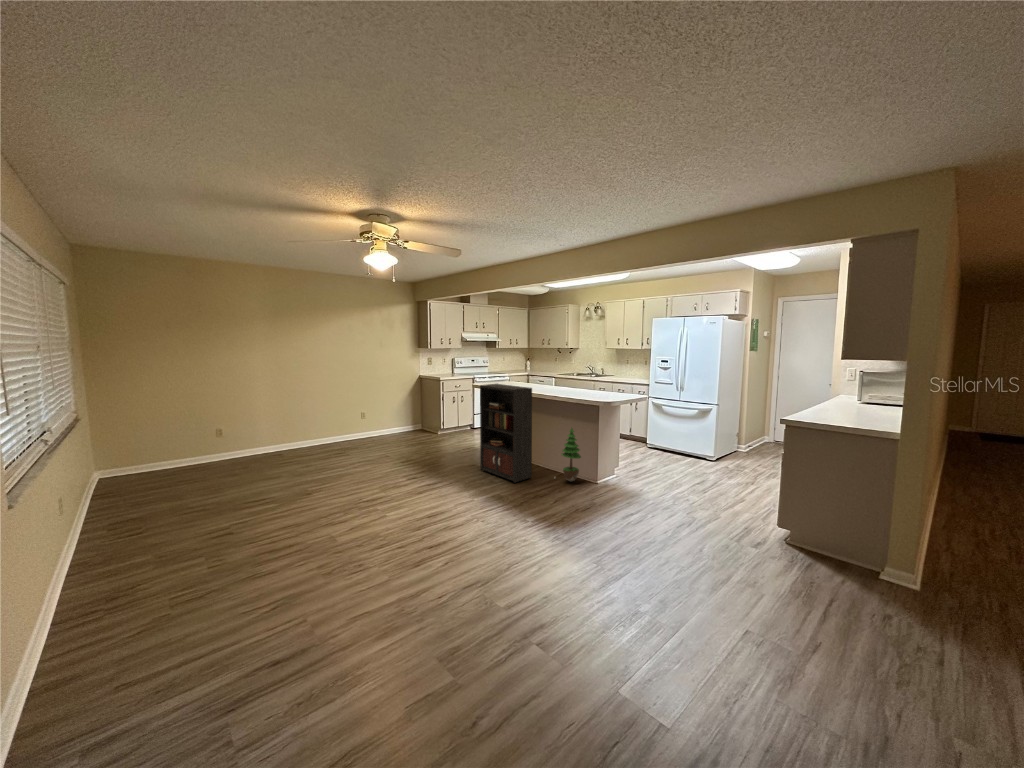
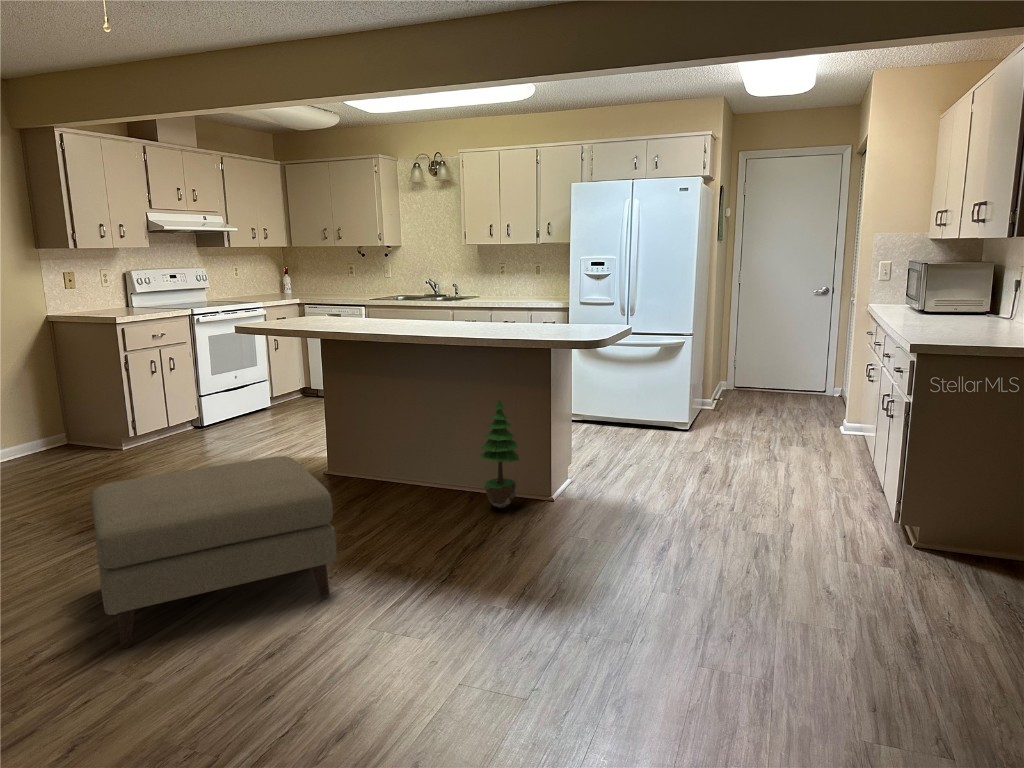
bookcase: present [480,384,555,482] -> none [284,321,466,531]
ottoman: none [381,440,472,504] -> present [92,456,336,648]

